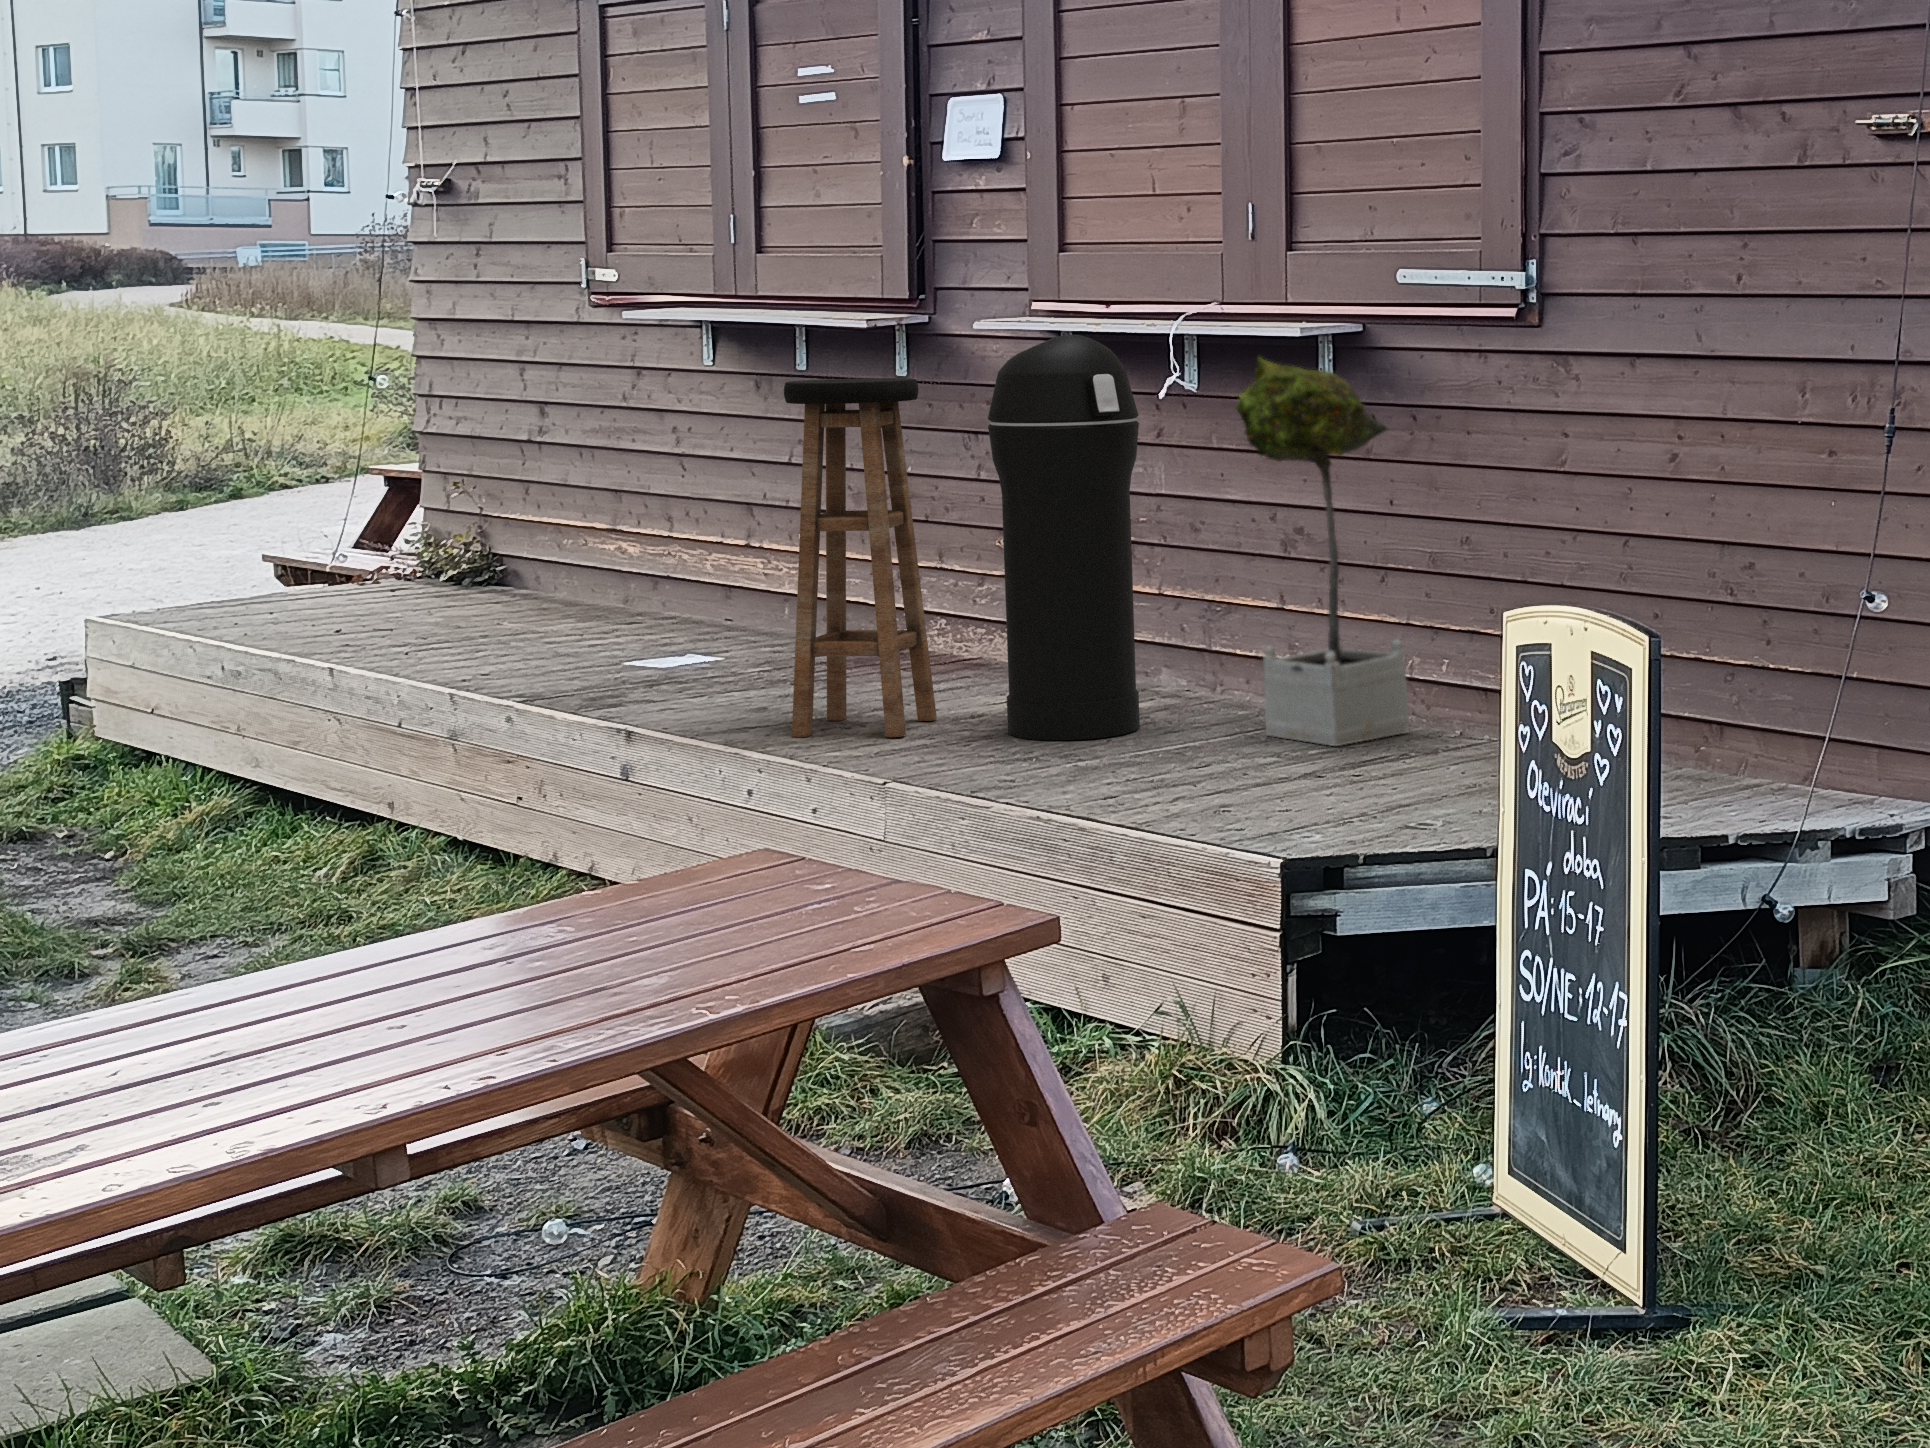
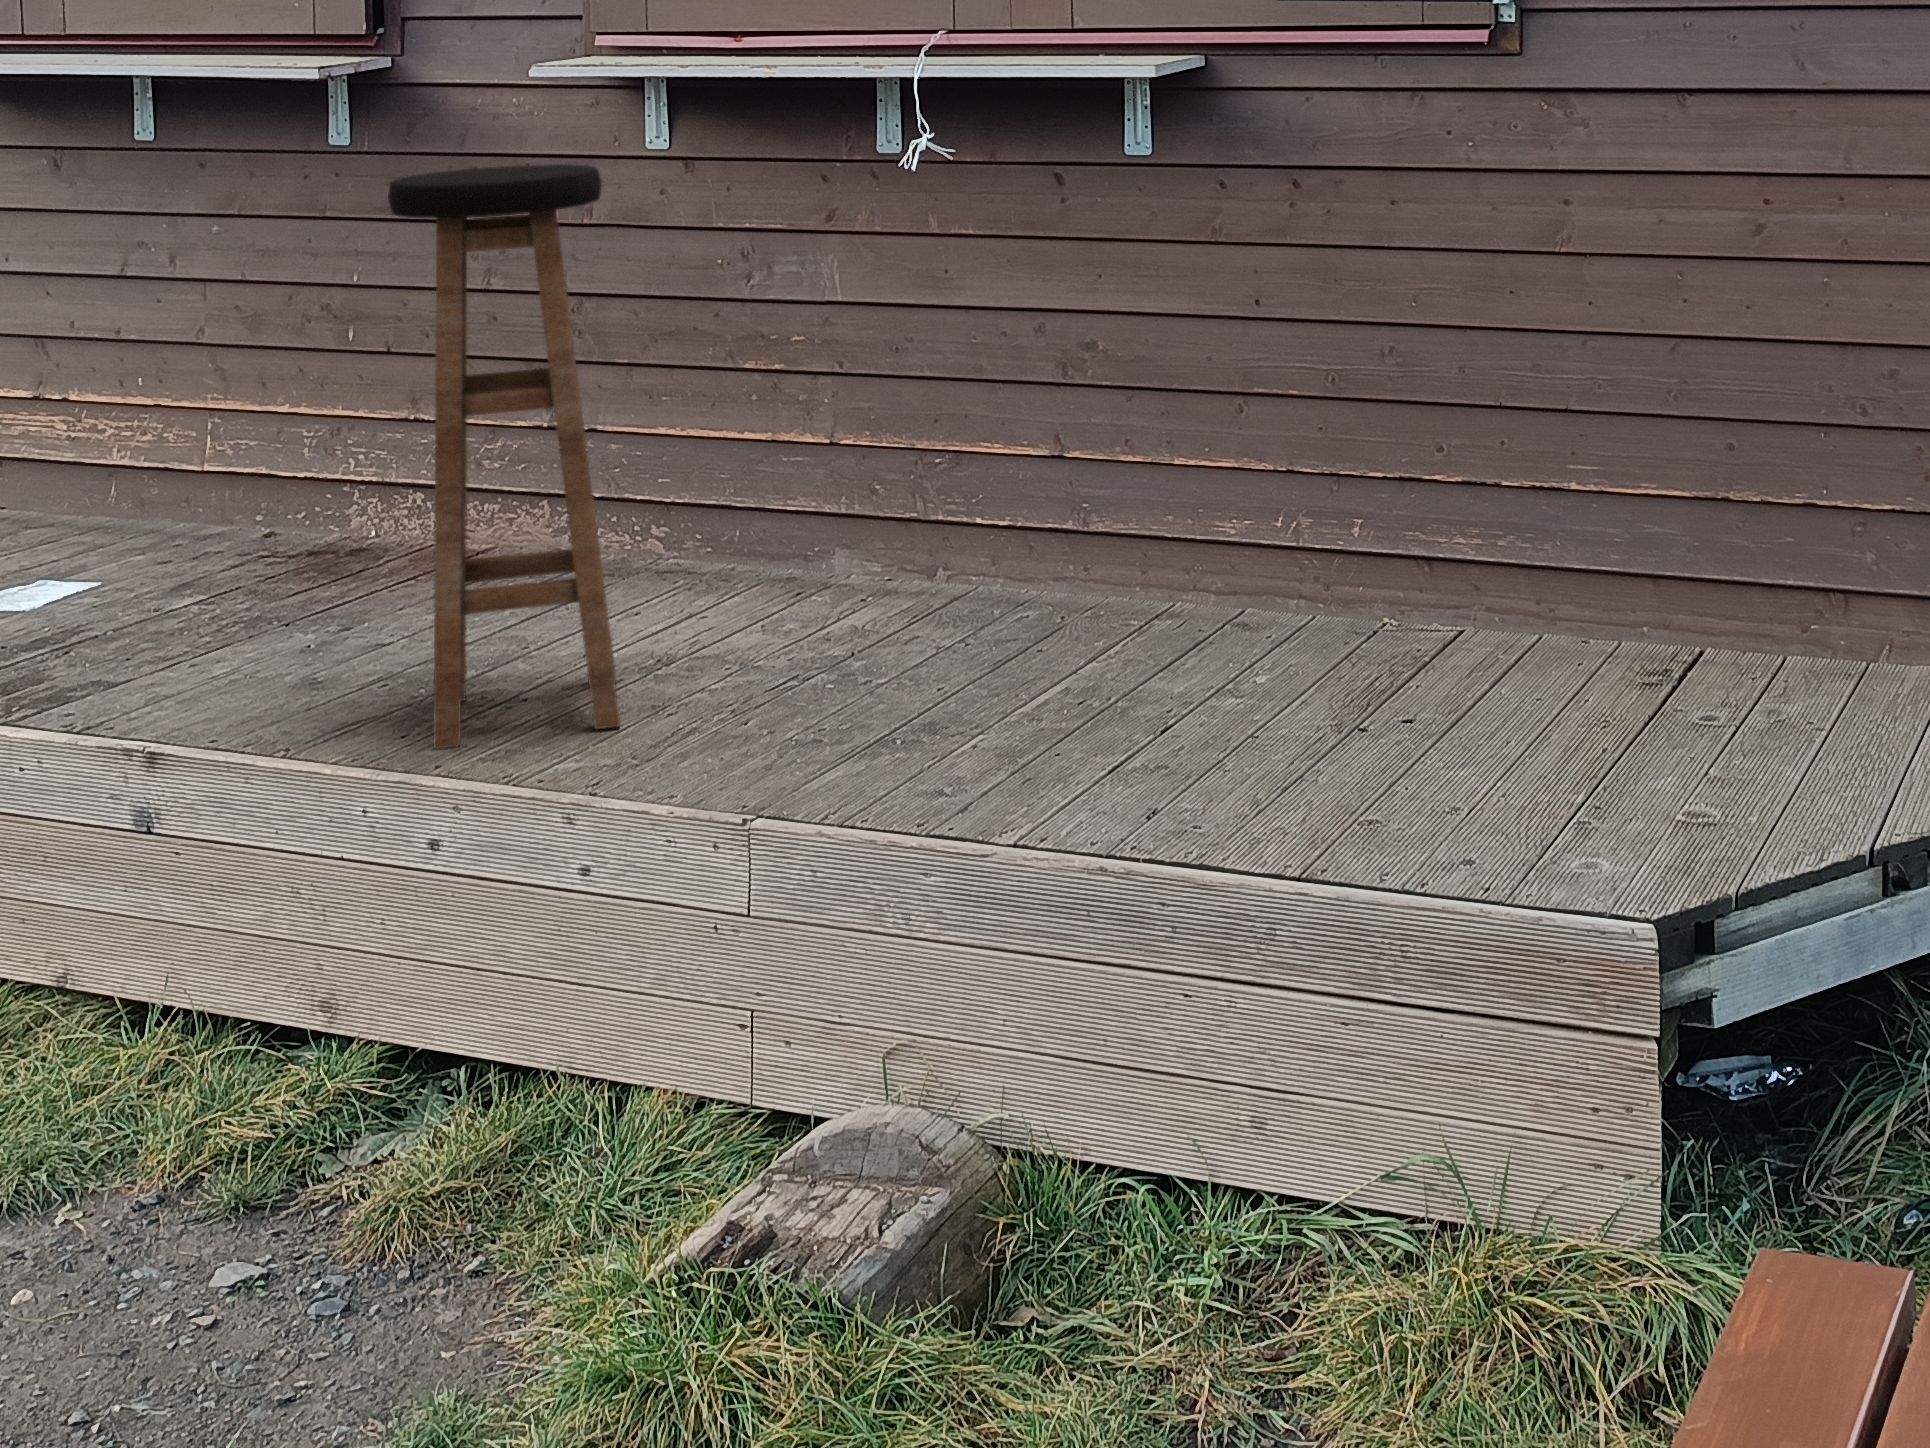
trash can: present [988,335,1140,740] -> none [721,88,957,703]
potted tree: present [1237,357,1409,746] -> none [1087,108,1340,659]

